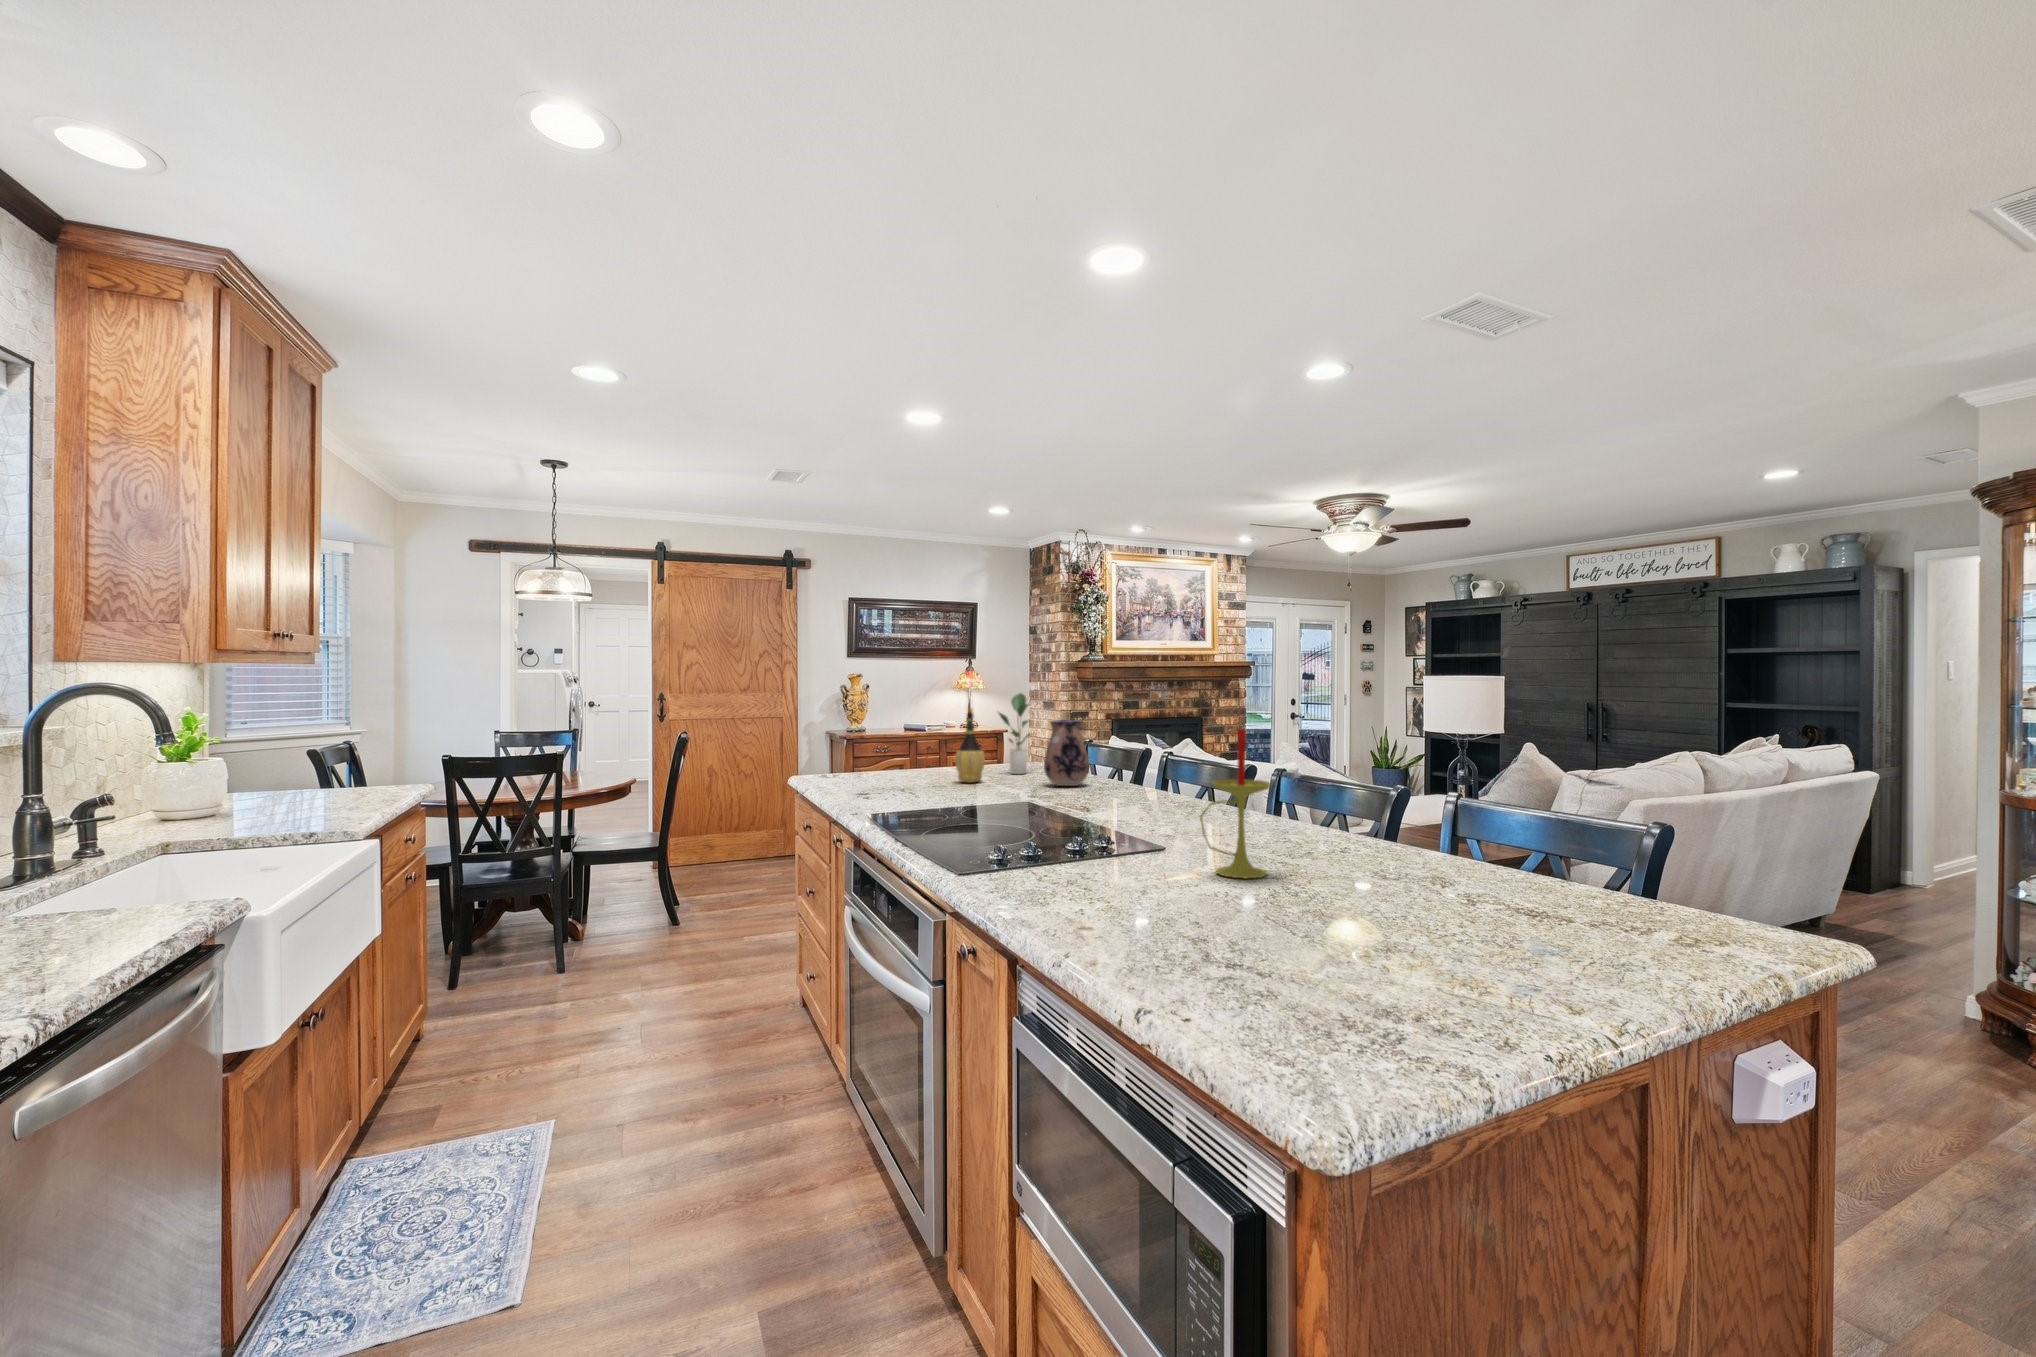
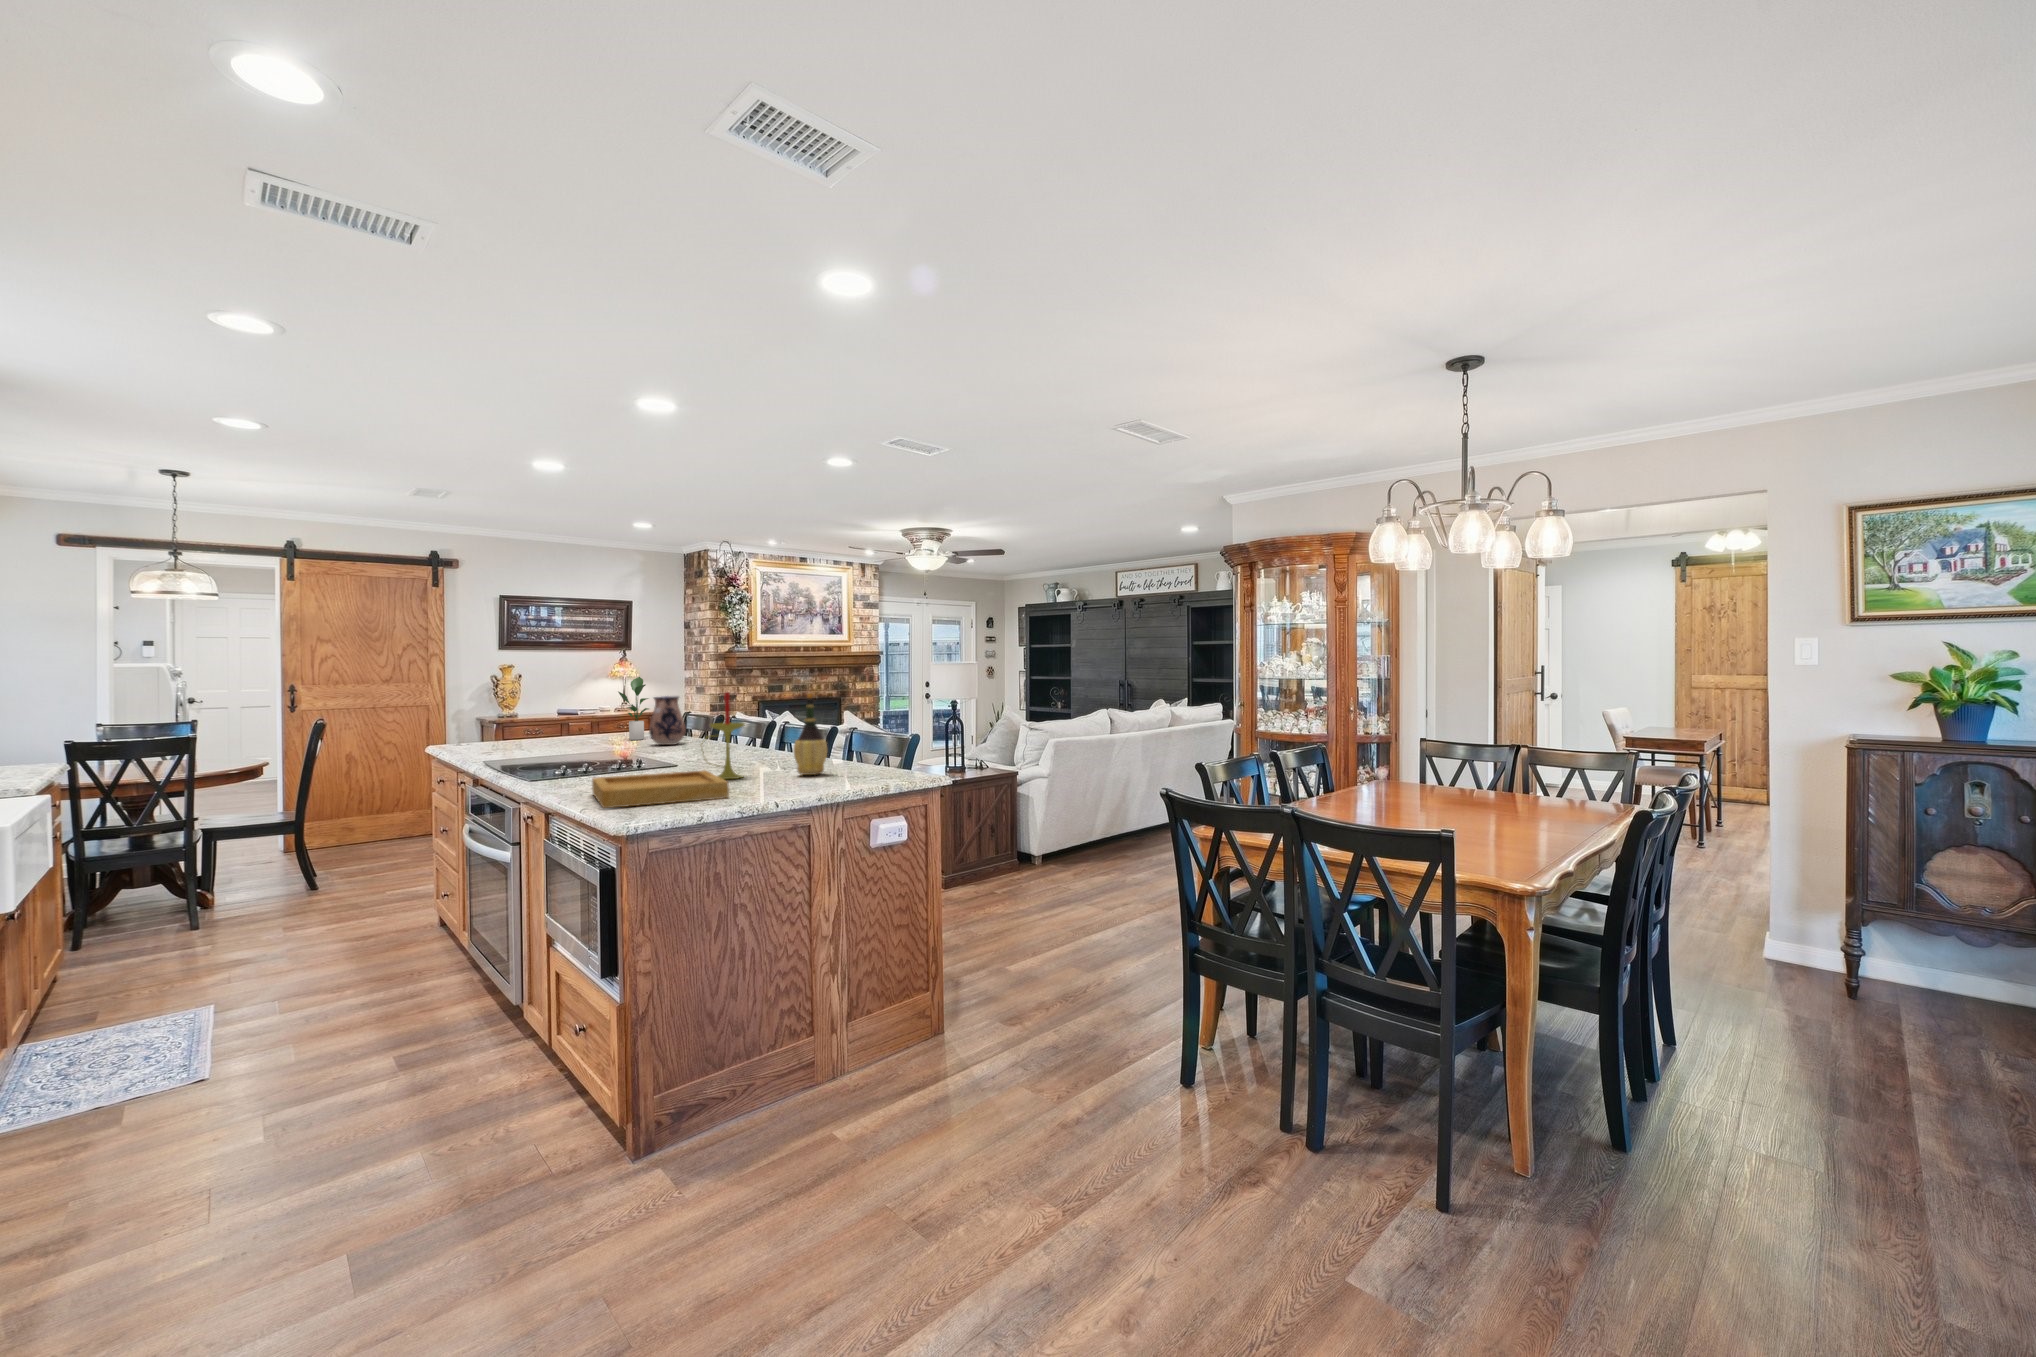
wine bottle: present [955,708,985,783] -> present [794,693,827,775]
tray: none [1052,866,1317,957] -> present [592,770,729,808]

